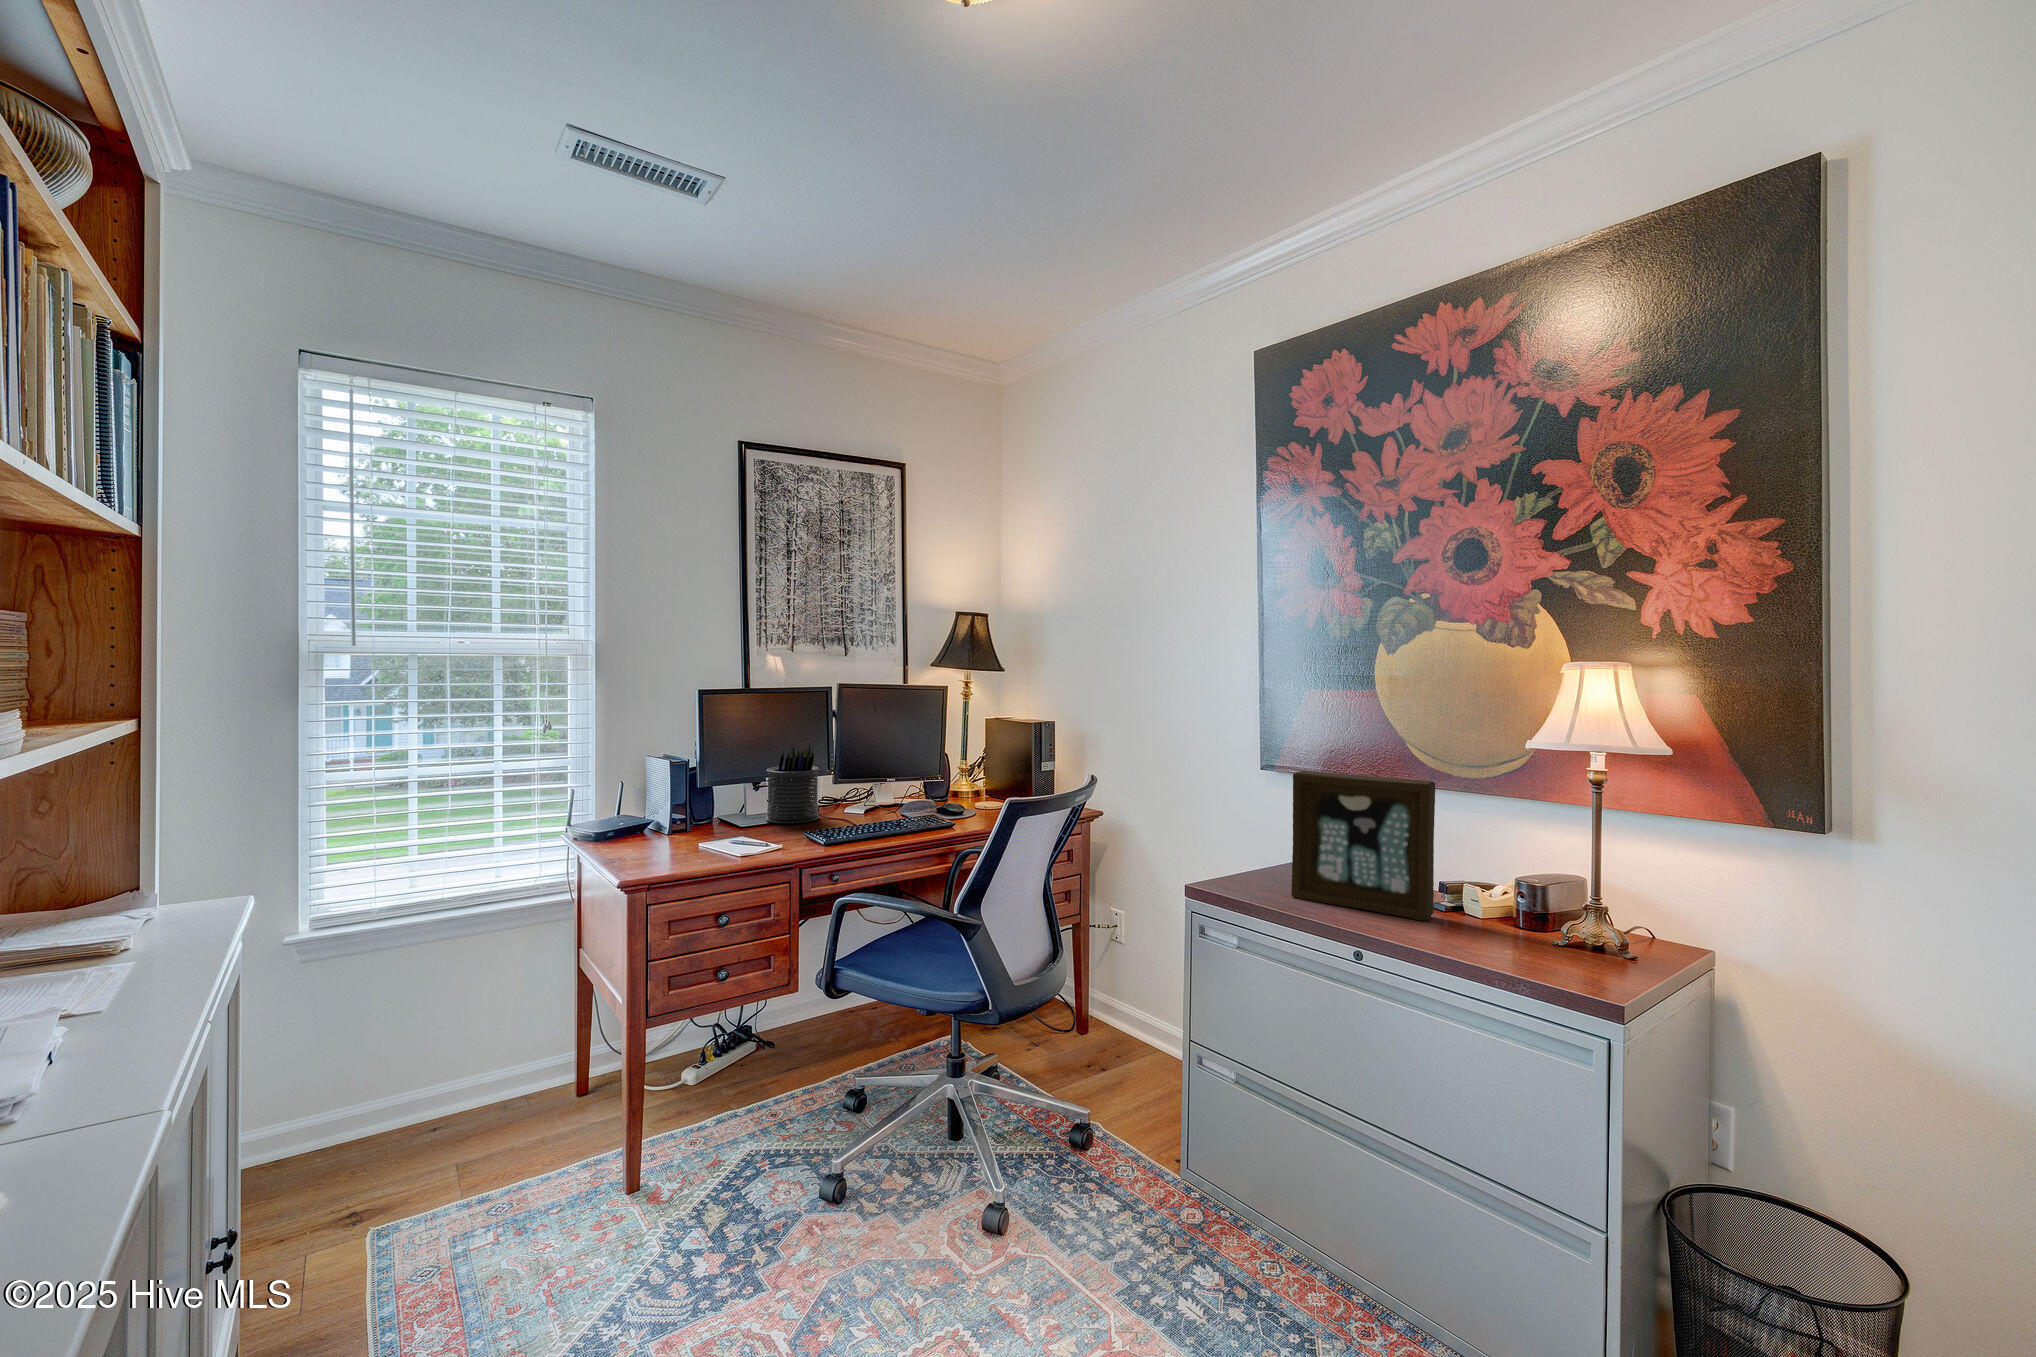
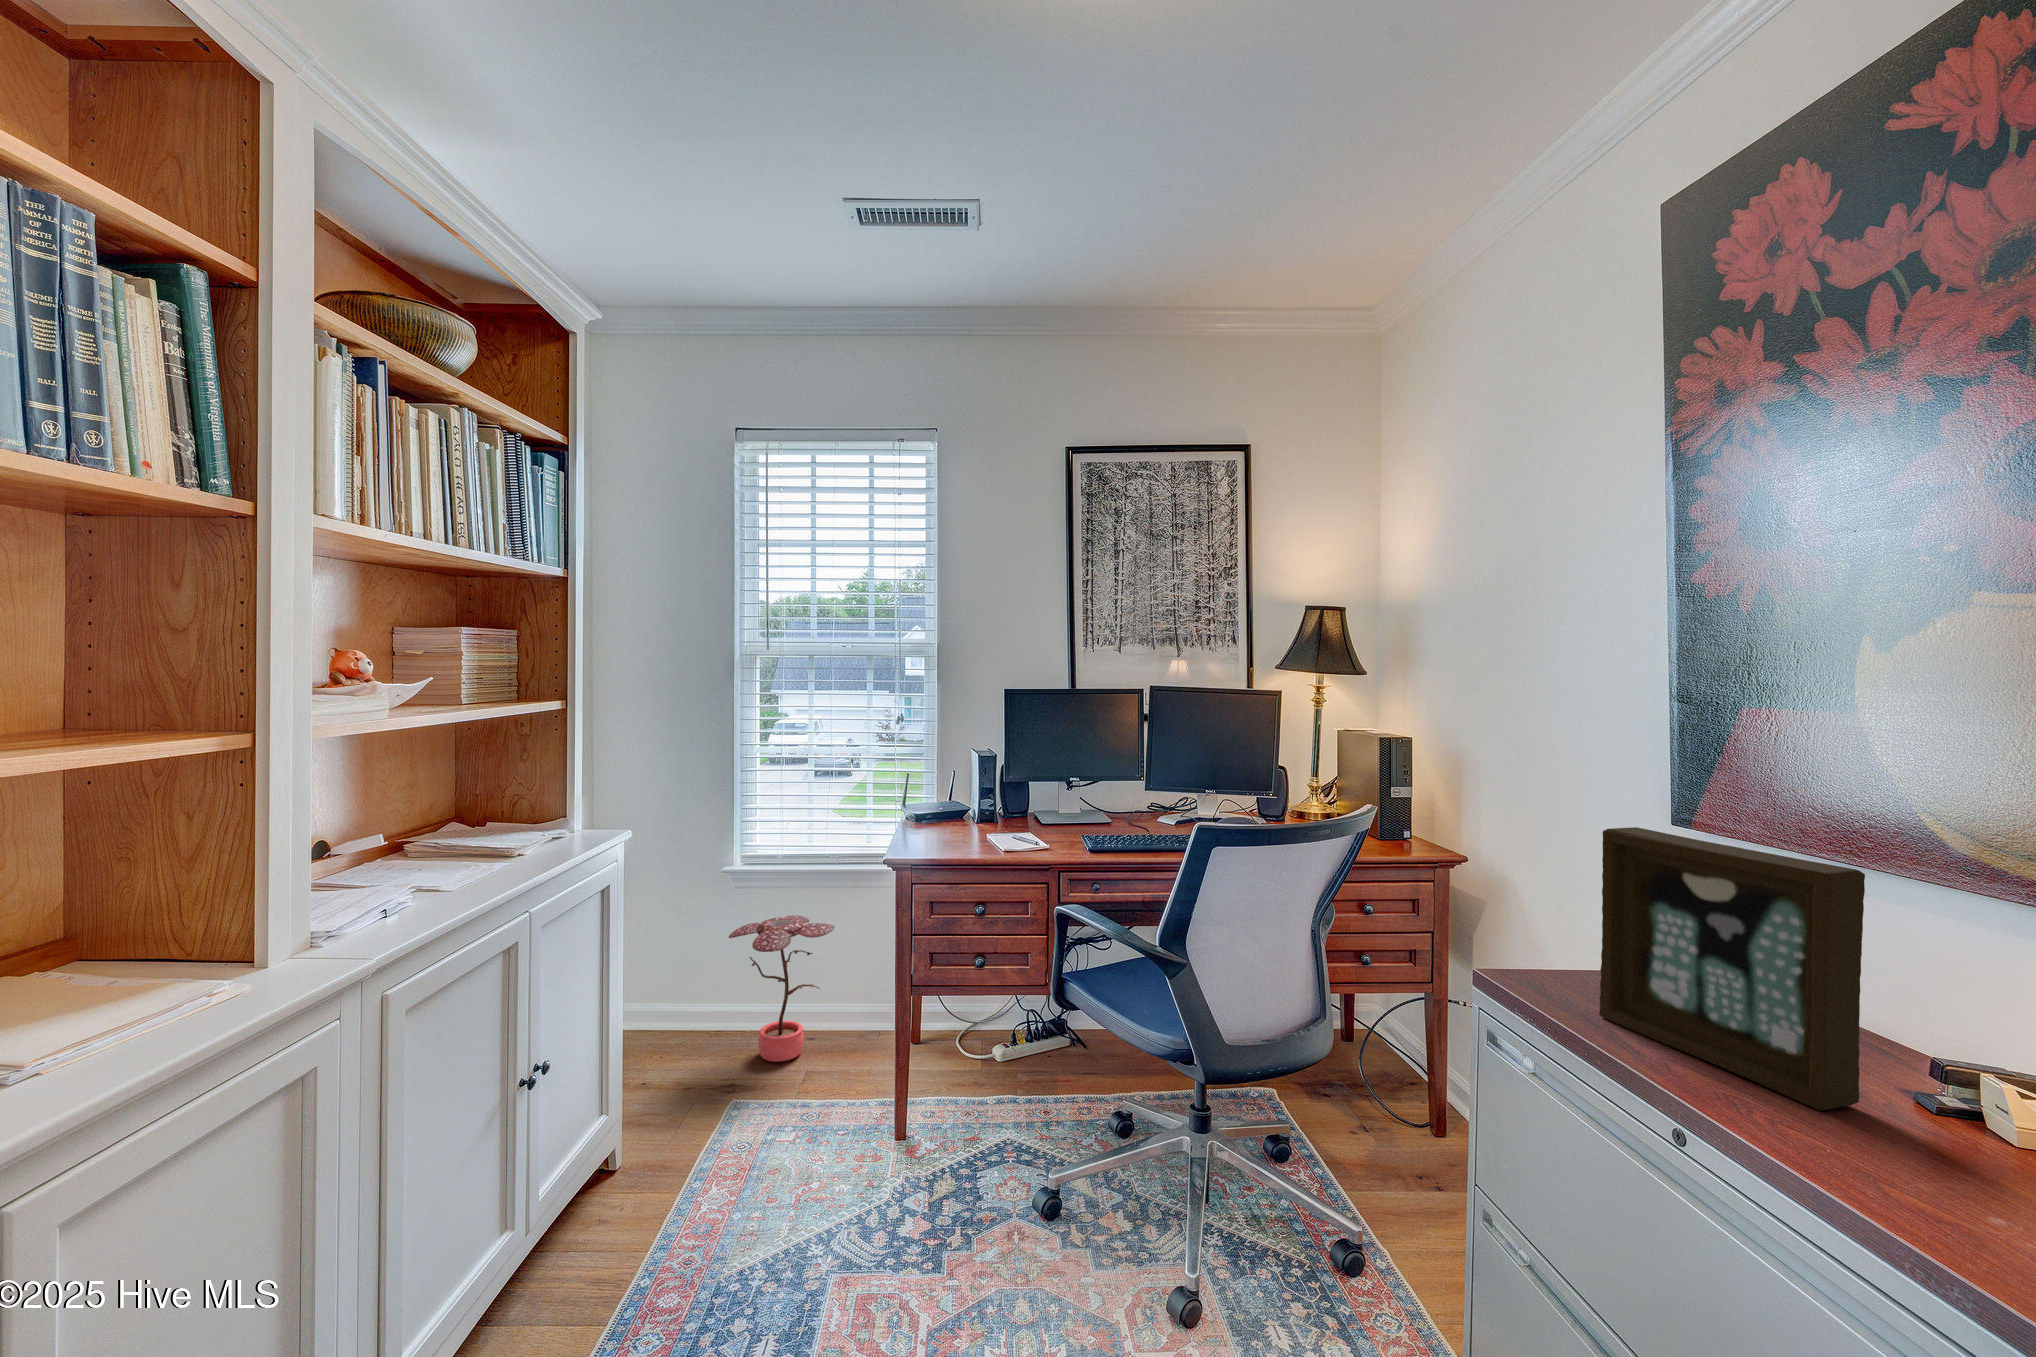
pen holder: present [766,745,819,824] -> none [1069,746,1122,826]
potted plant: none [315,981,479,1170] -> present [729,915,835,1062]

